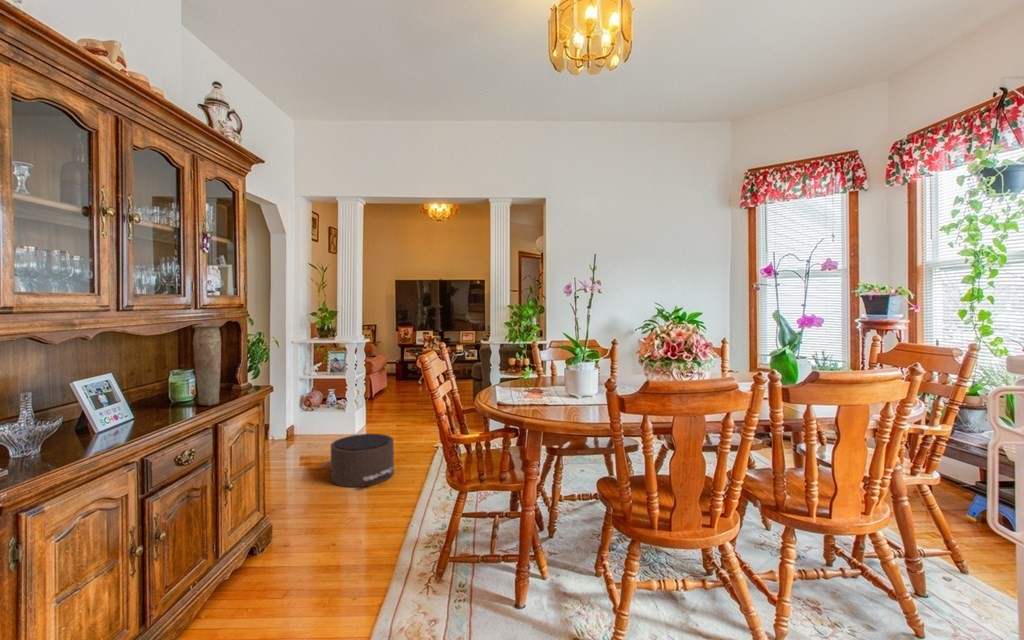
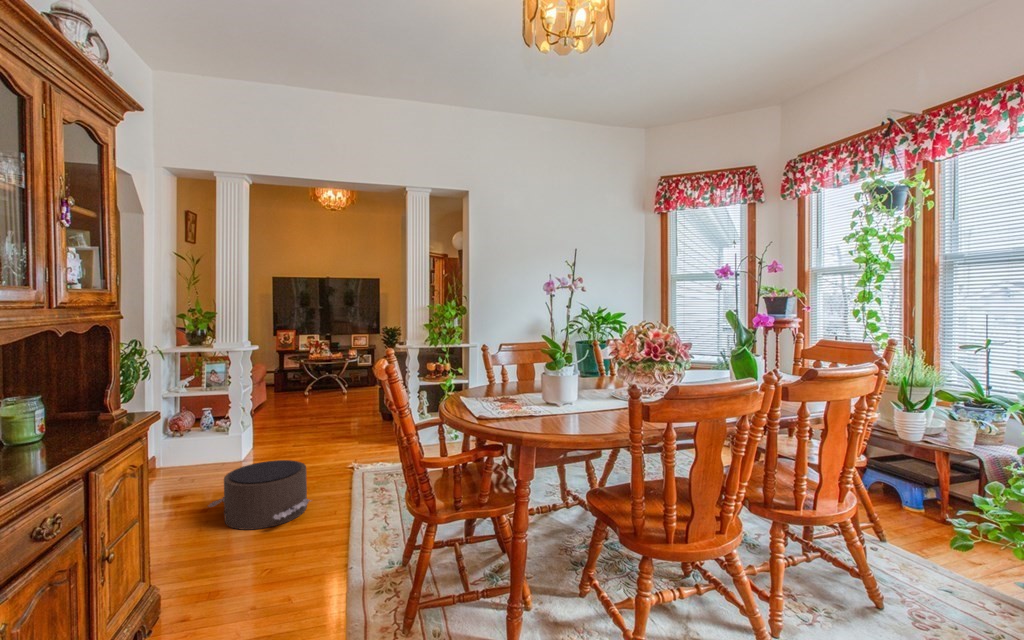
vase: present [192,324,222,406] -> none [45,329,94,442]

